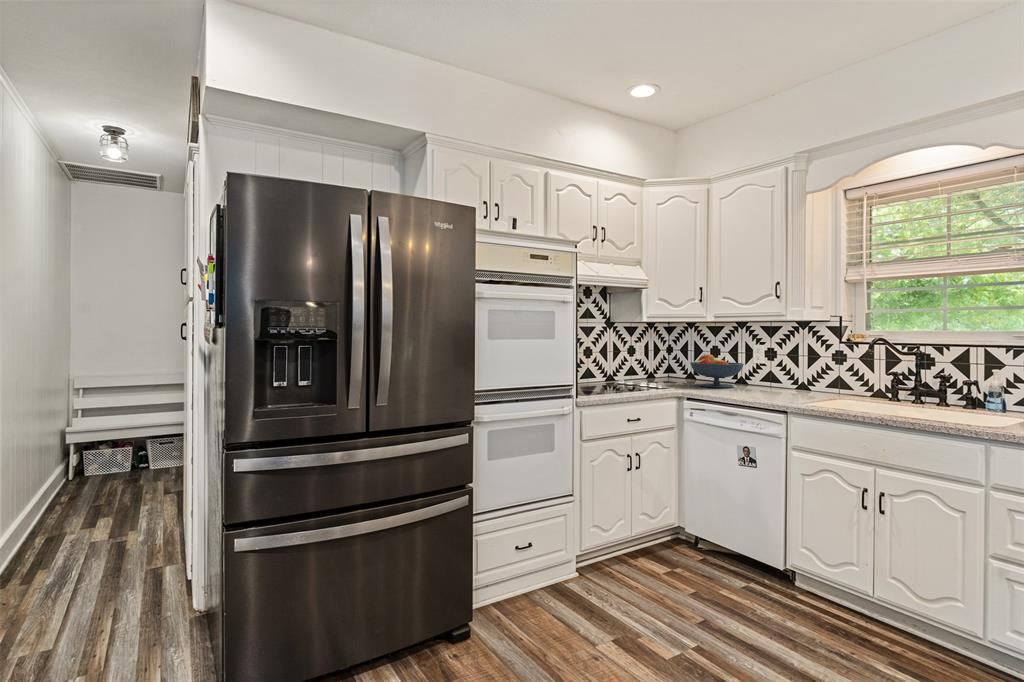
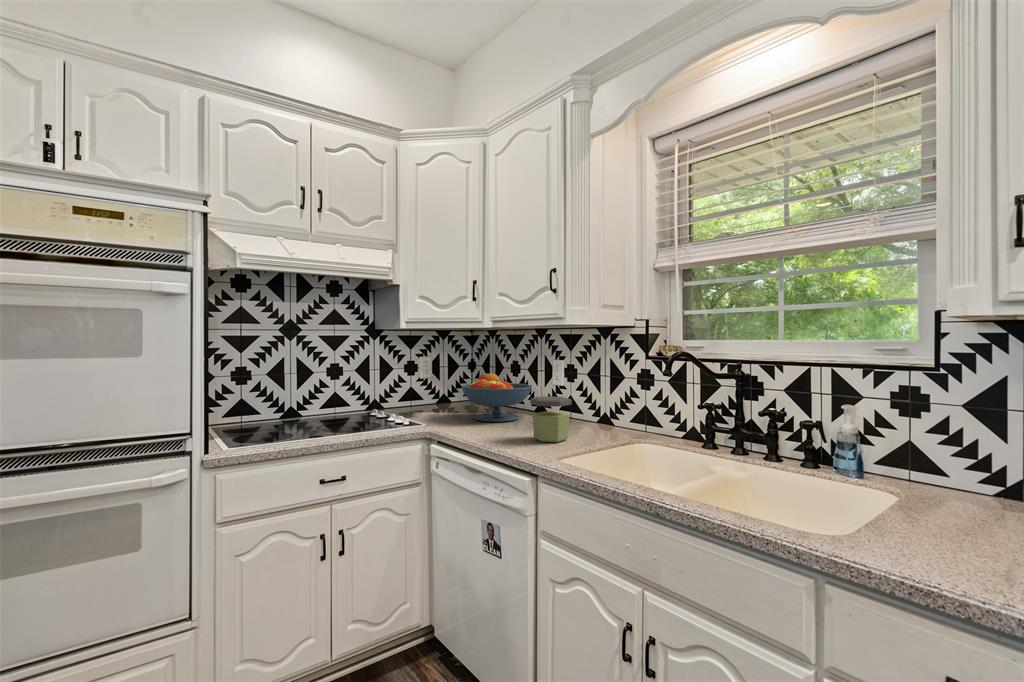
jar: none [764,368,794,397] -> present [530,396,572,442]

